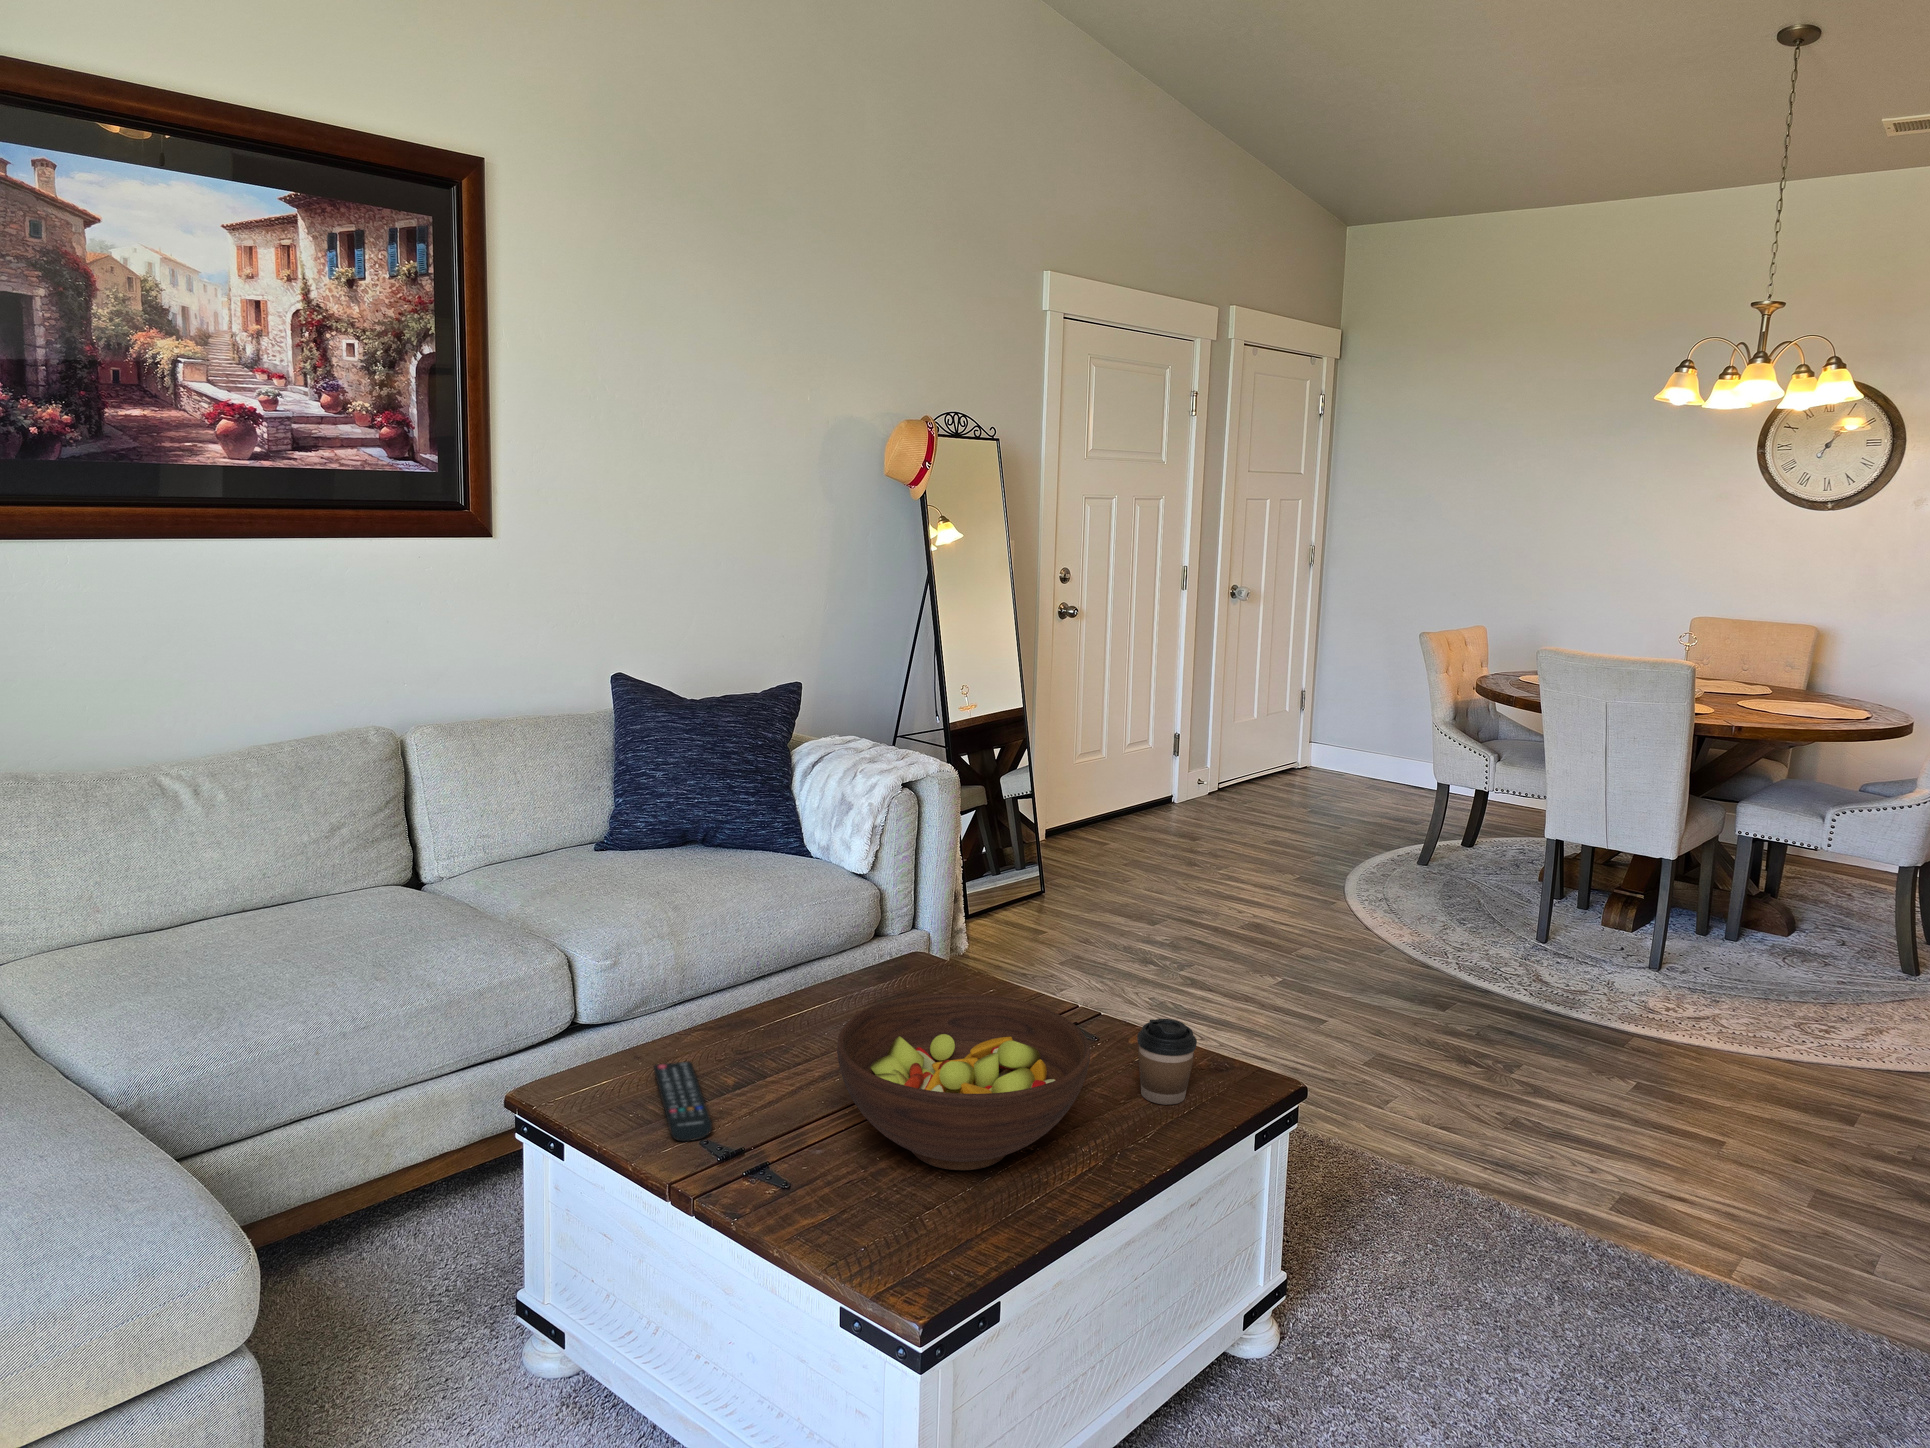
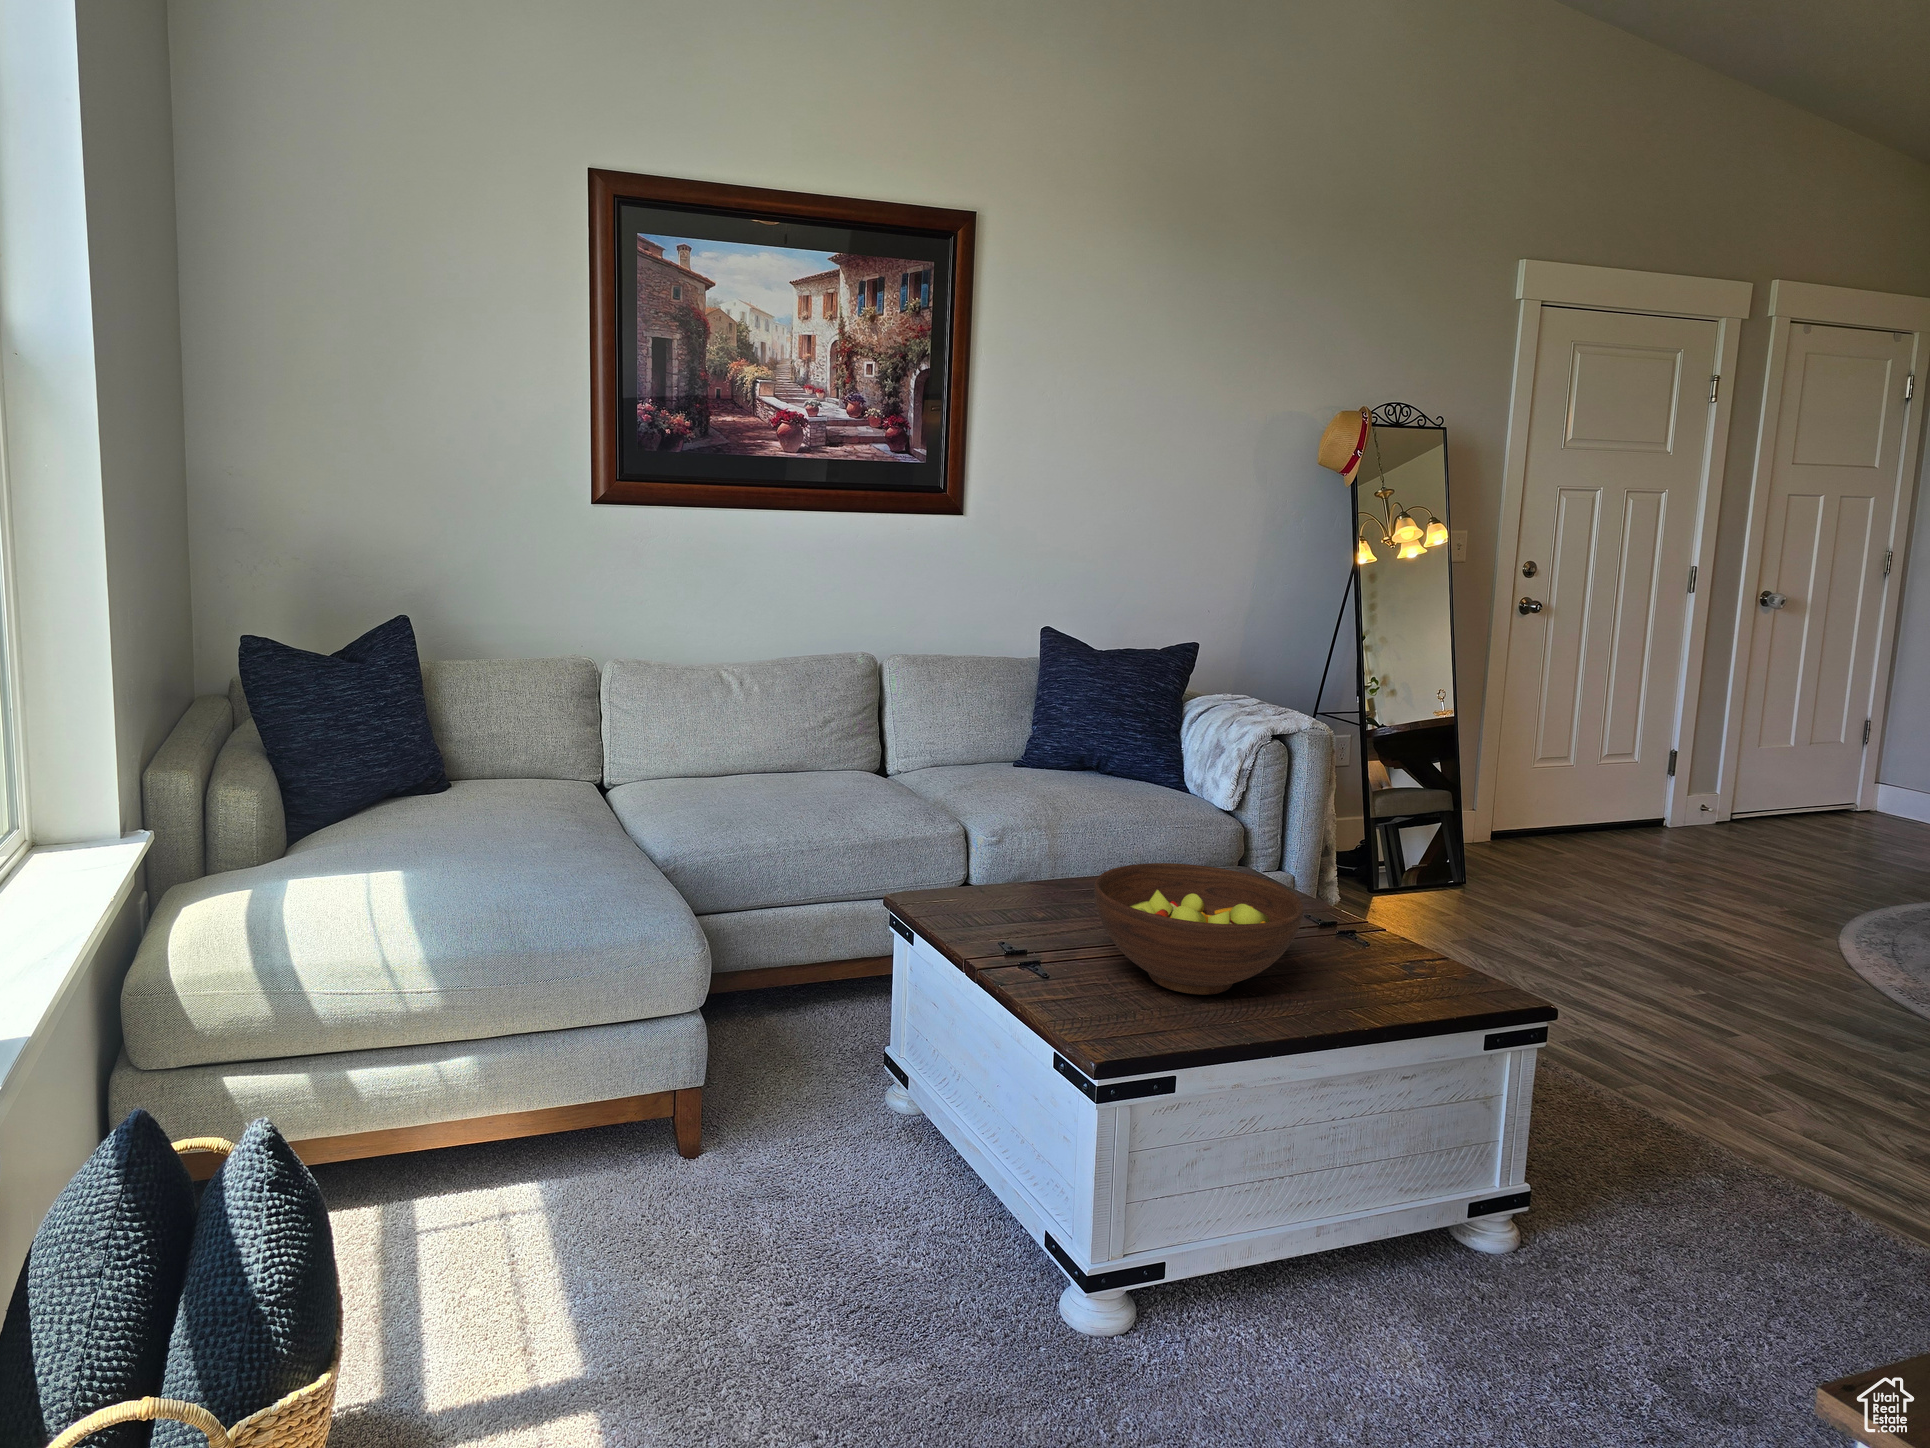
coffee cup: present [1137,1019,1197,1105] -> none [1373,916,1429,993]
remote control: present [653,1061,712,1141] -> none [979,895,1016,941]

